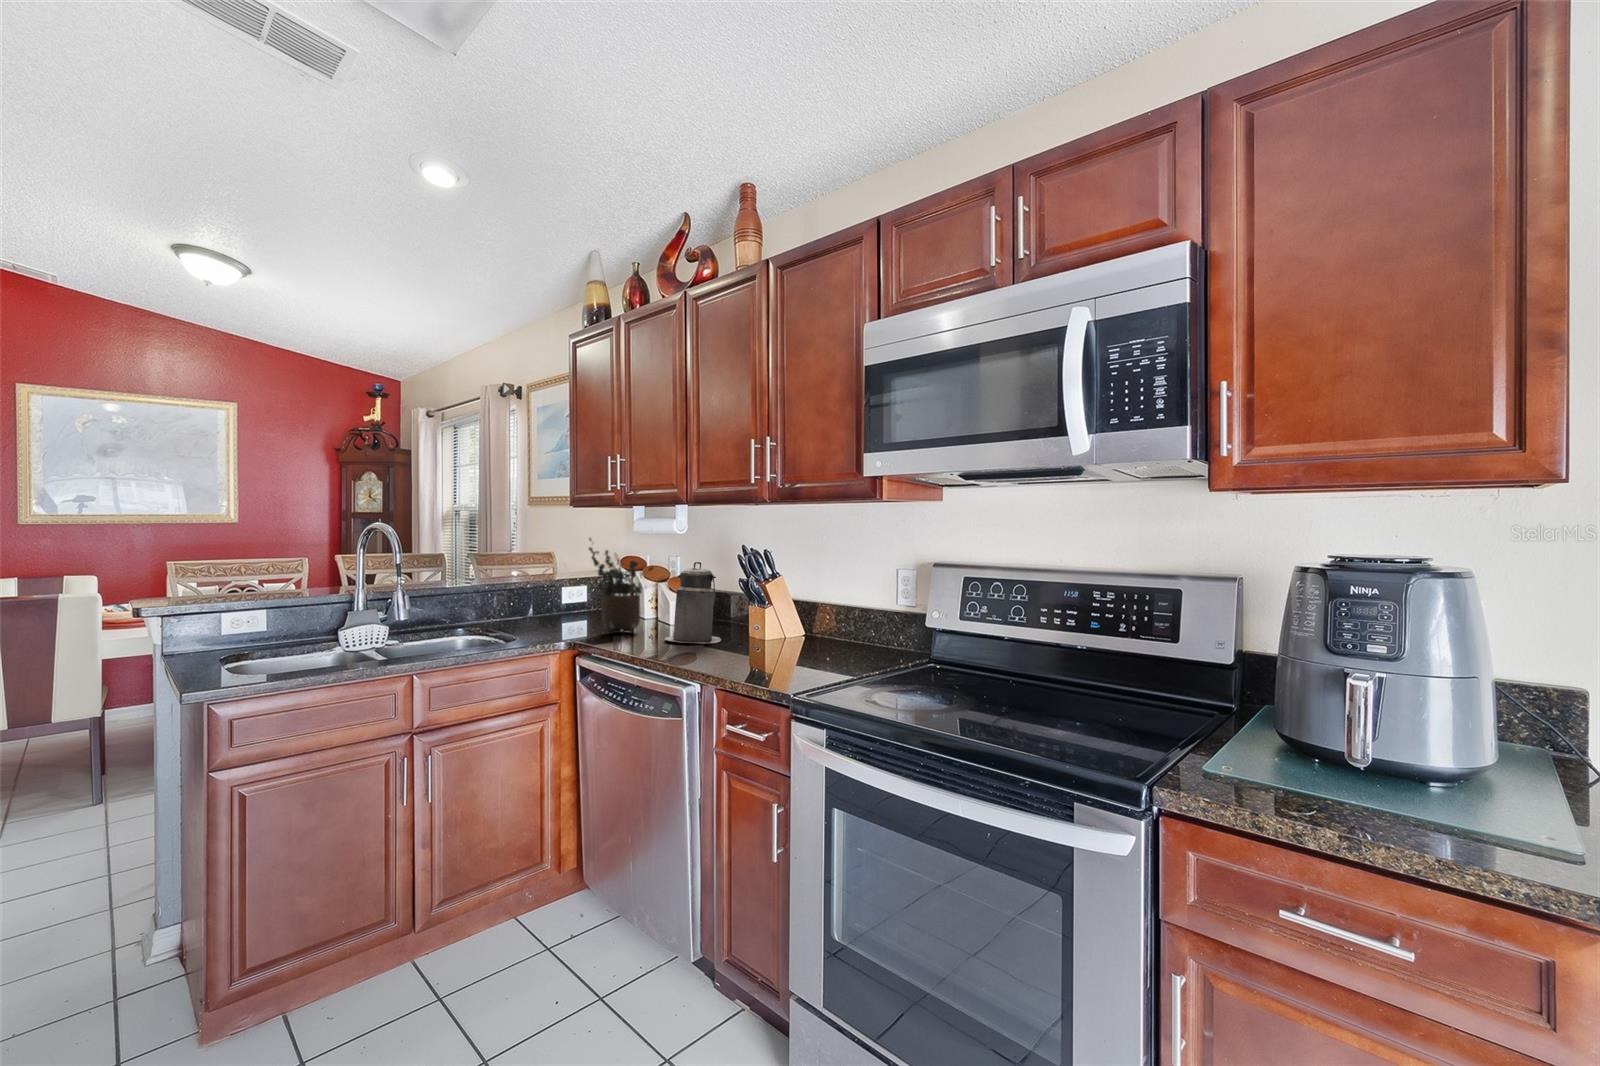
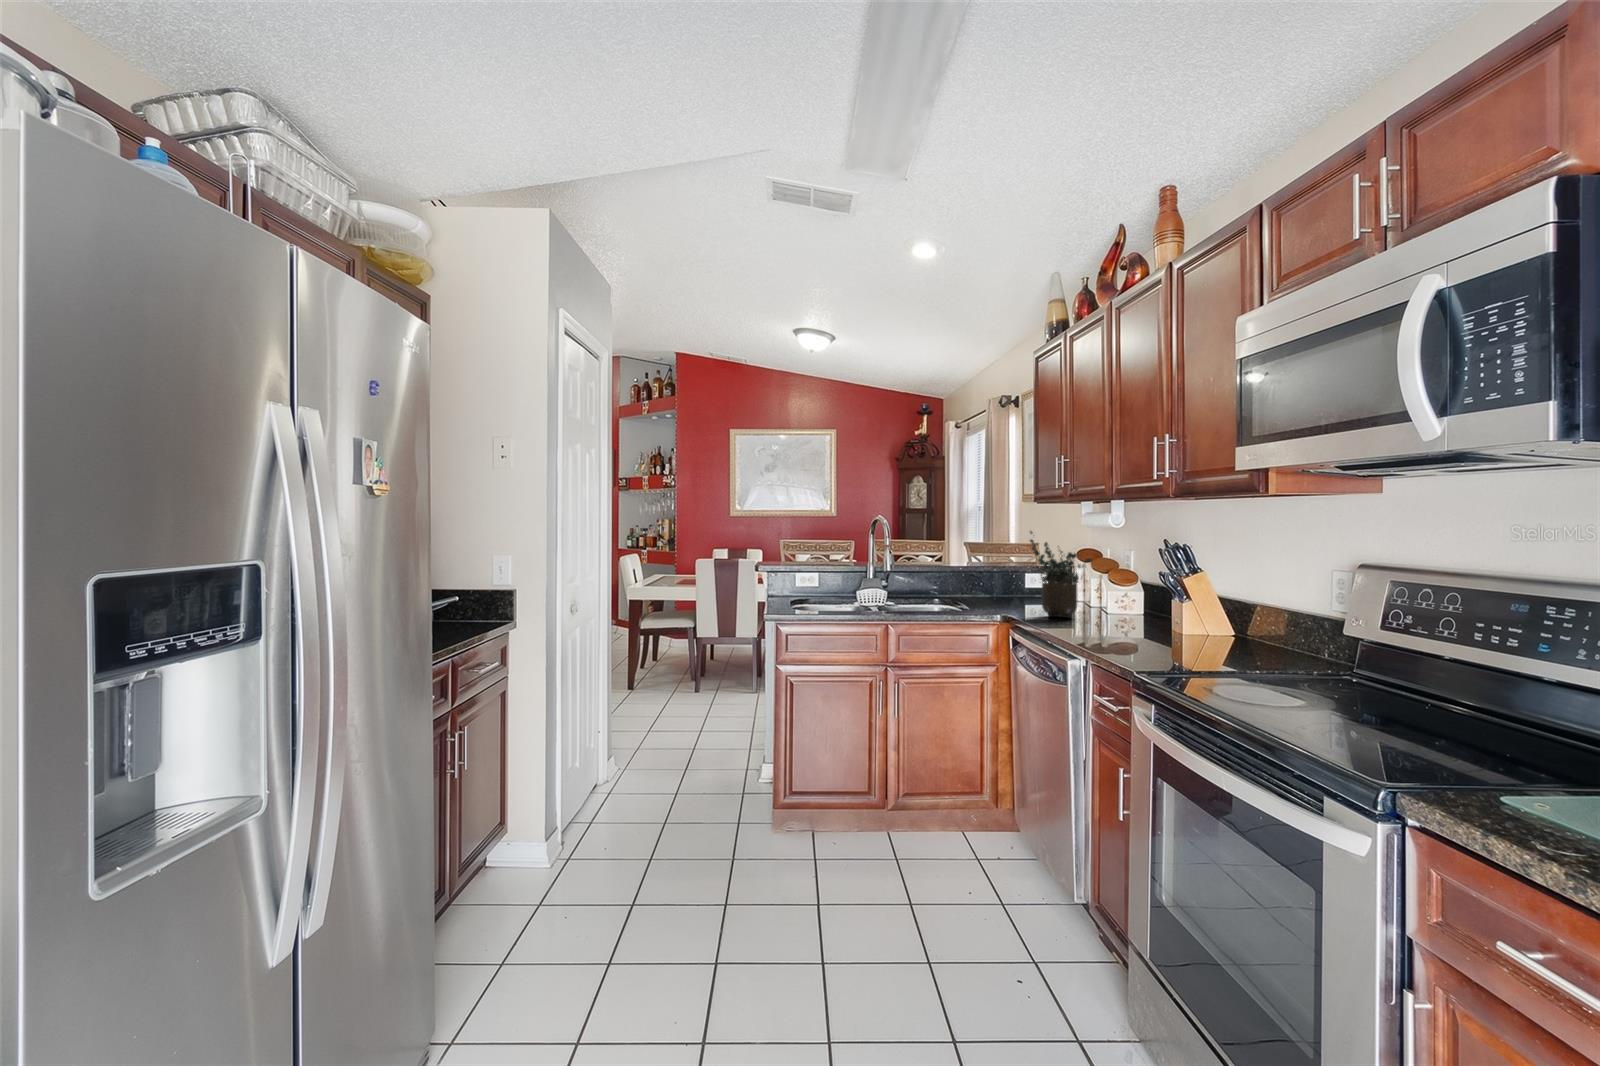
canister: present [665,562,721,644] -> none [1089,555,1146,633]

